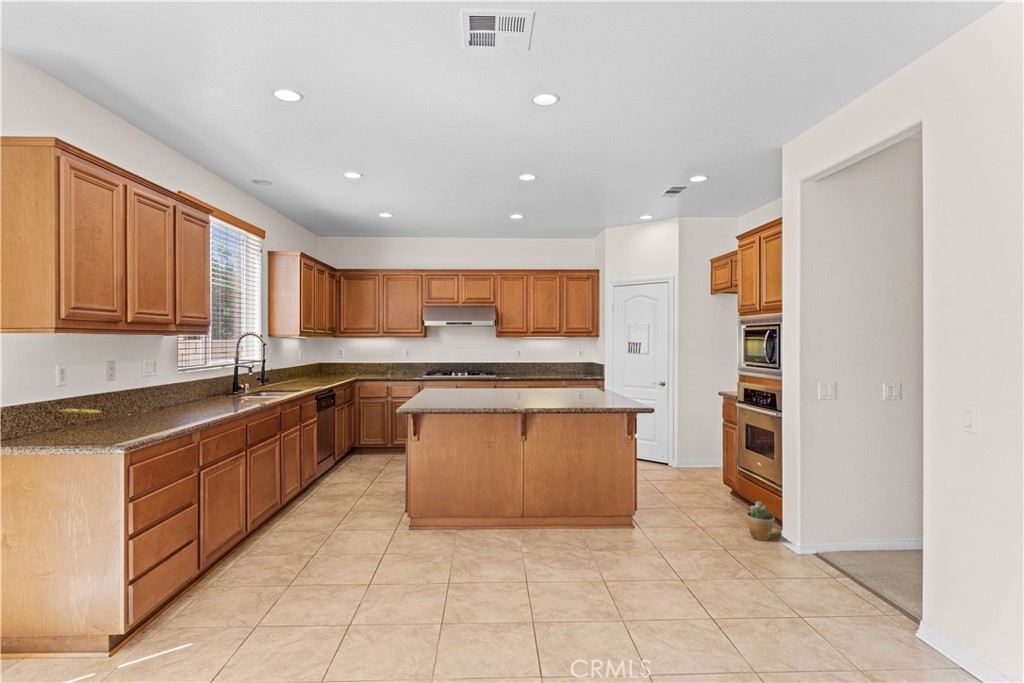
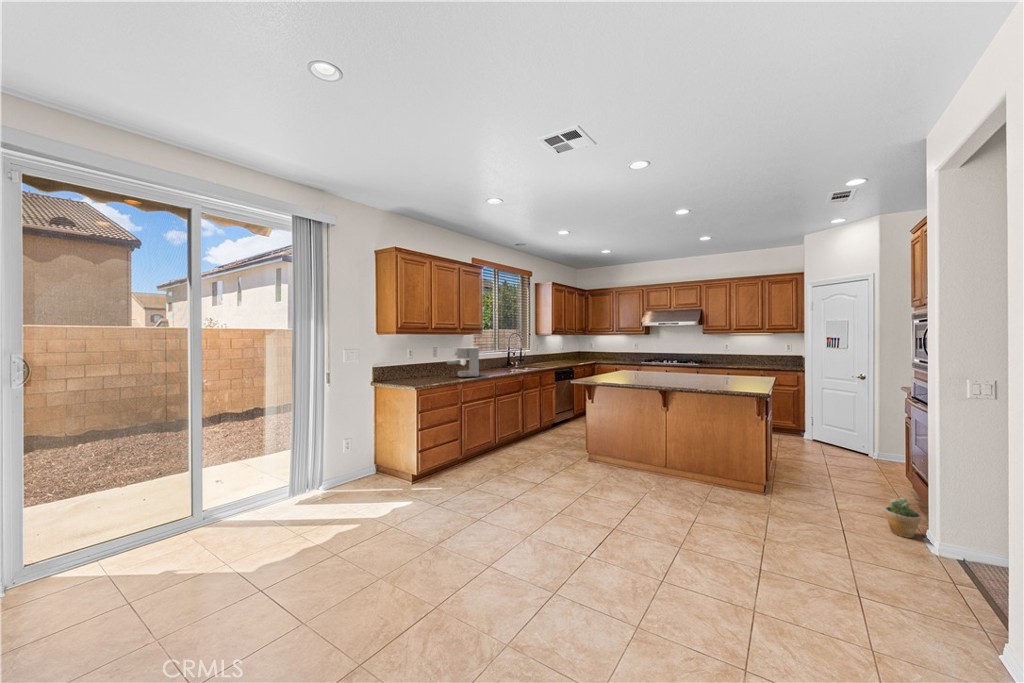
coffee maker: none [137,357,212,416] -> present [447,347,479,377]

